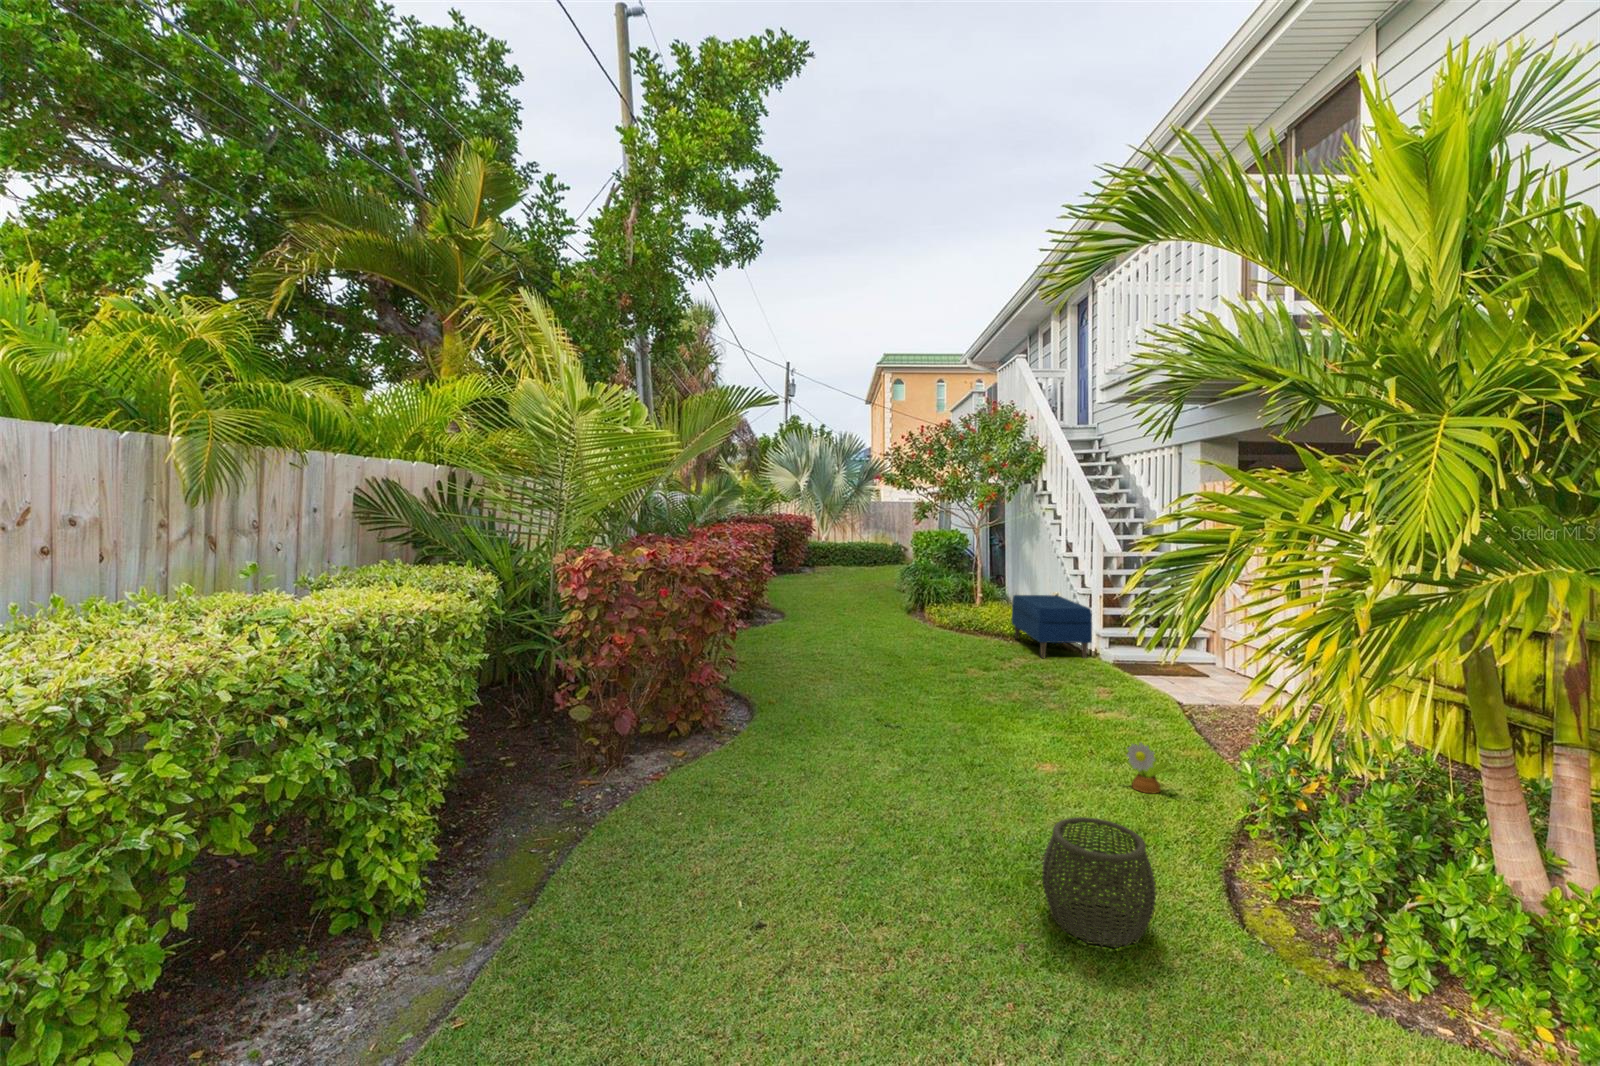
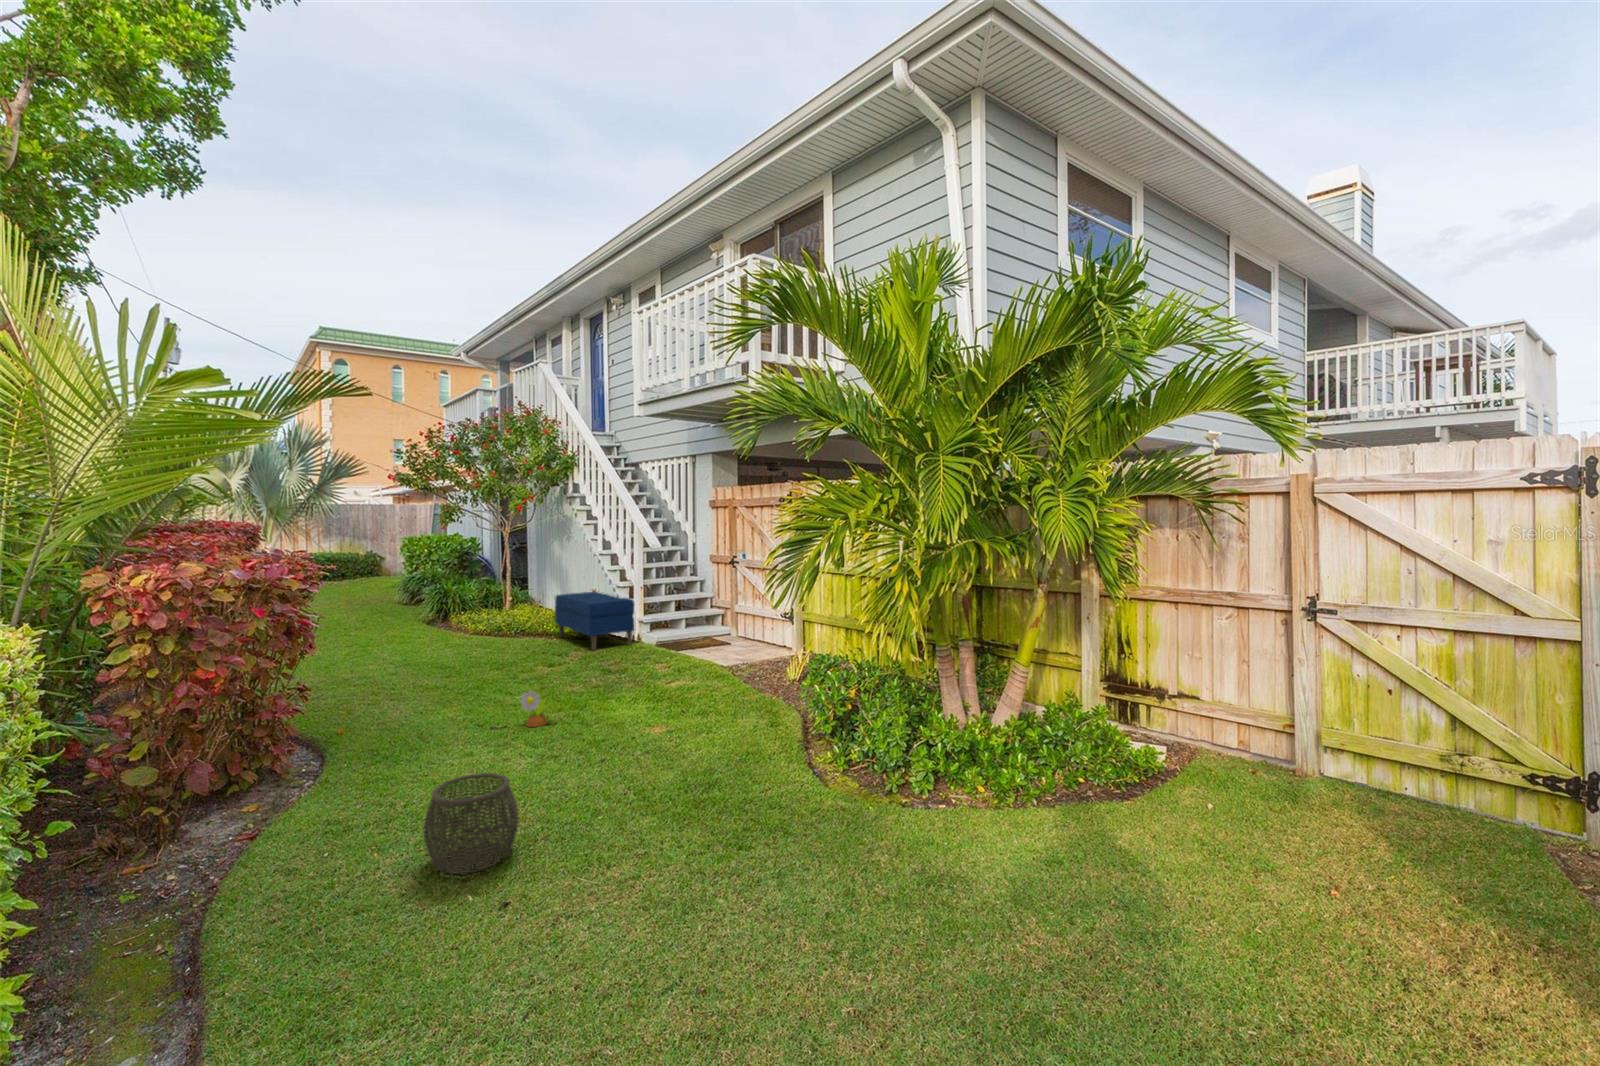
decorative plant: present [1123,742,1179,793] -> present [518,690,559,727]
woven basket: present [1042,817,1156,948] -> present [423,773,519,875]

